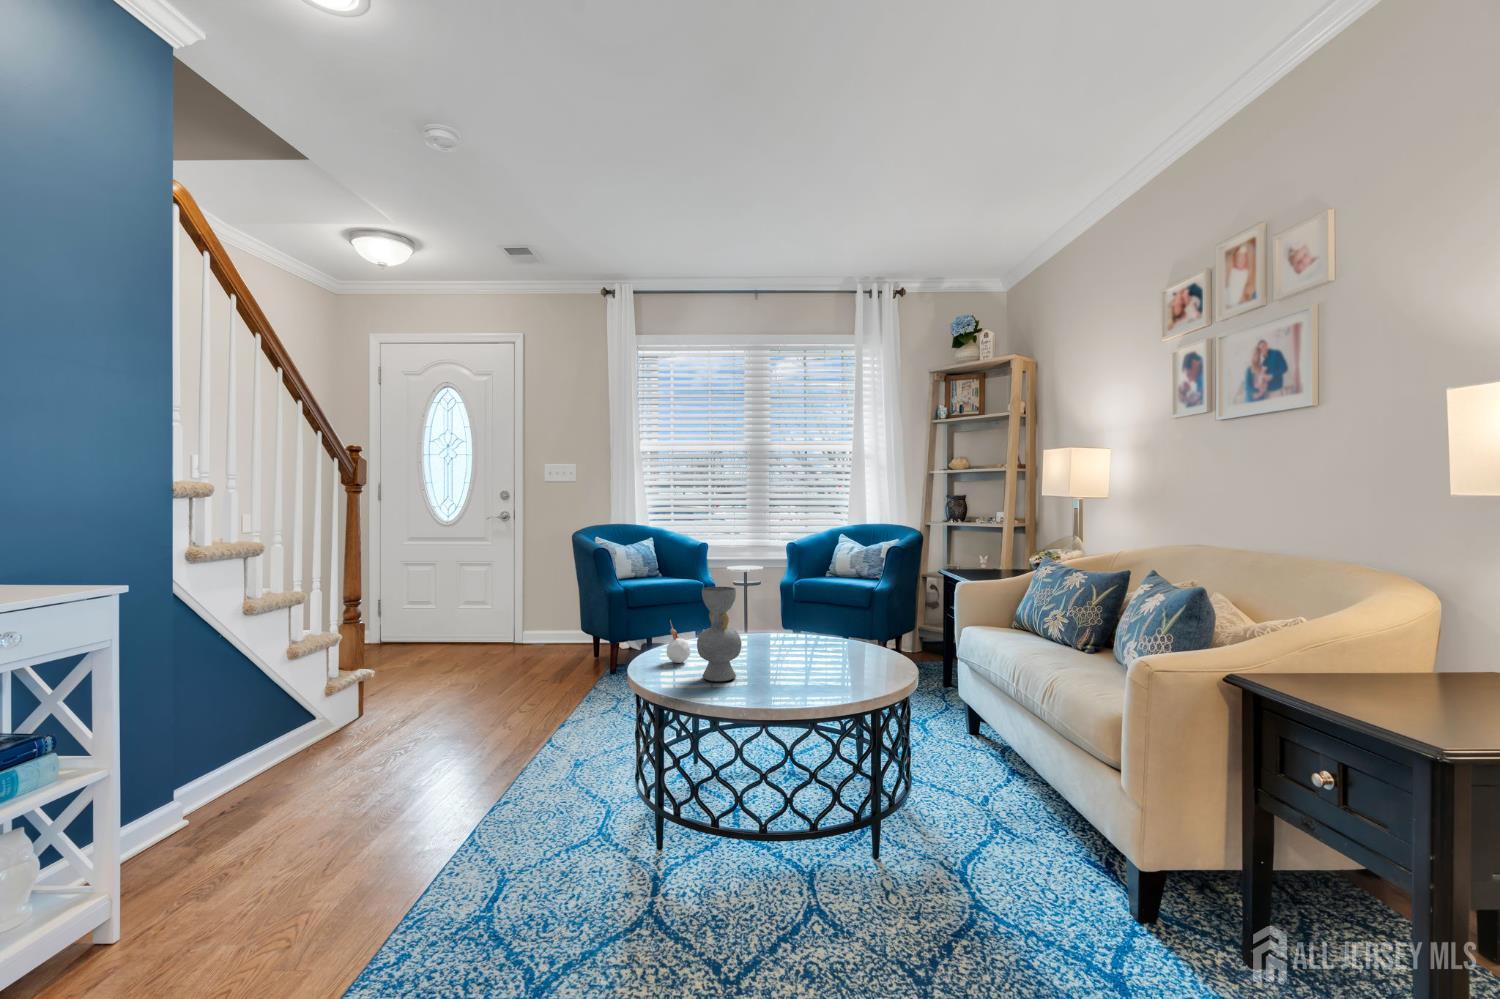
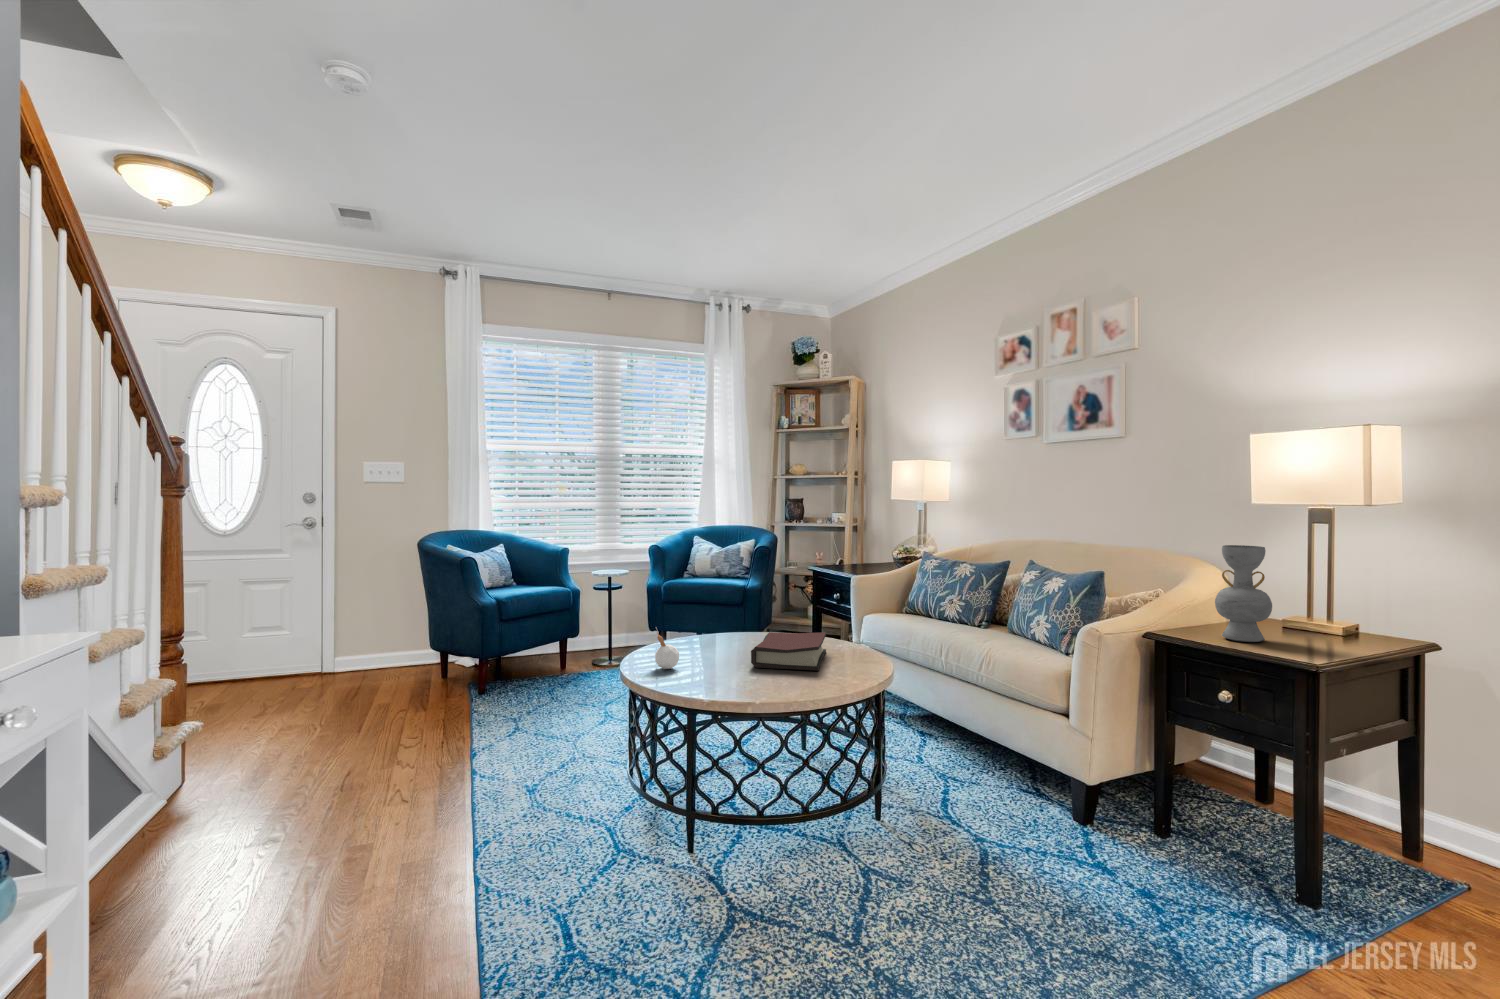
decorative vase: present [697,587,742,682] -> present [1215,545,1272,642]
hardback book: none [758,635,860,680] -> present [751,632,826,671]

